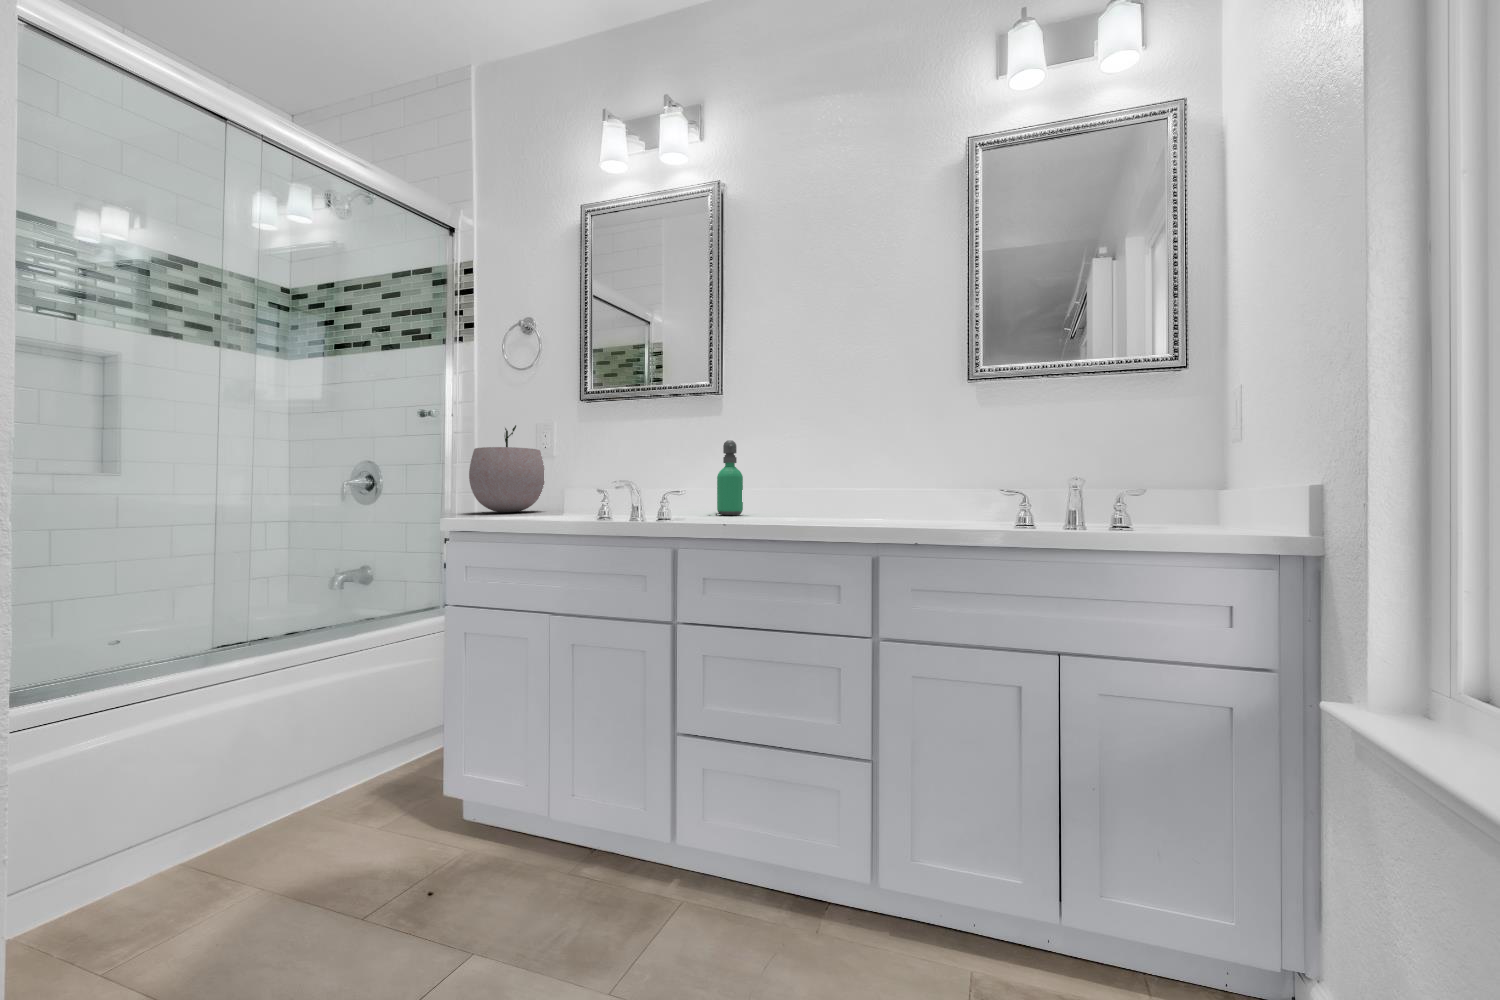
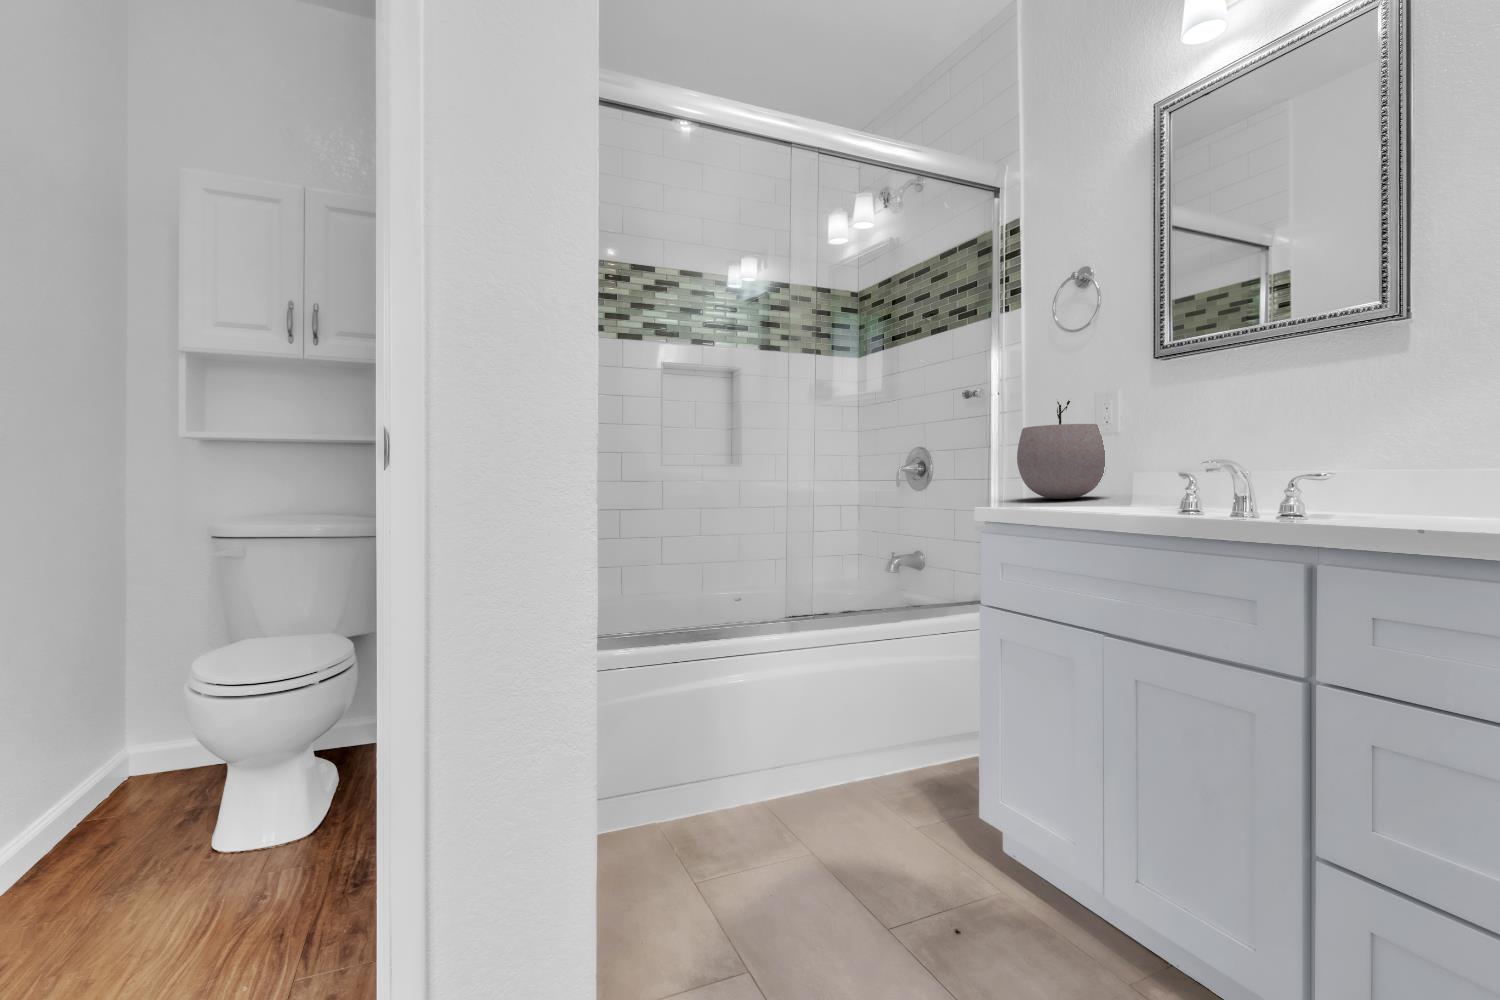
soap dispenser: present [717,440,743,515] -> none [1395,389,1452,509]

